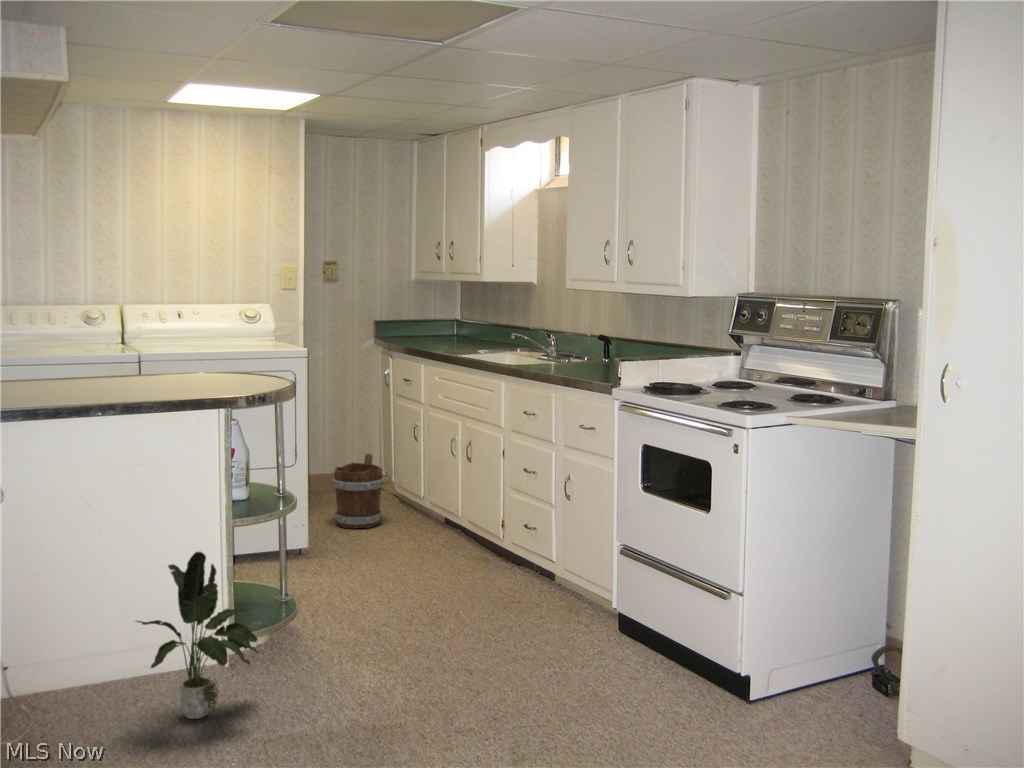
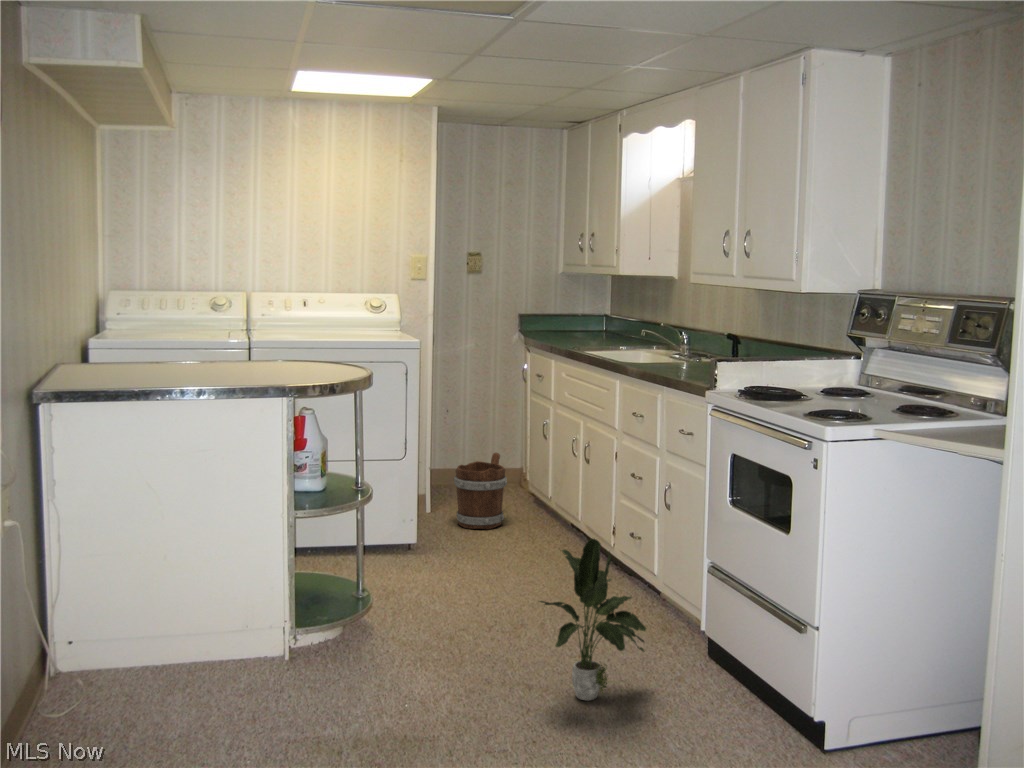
potted plant: present [136,552,259,719] -> present [540,539,647,700]

